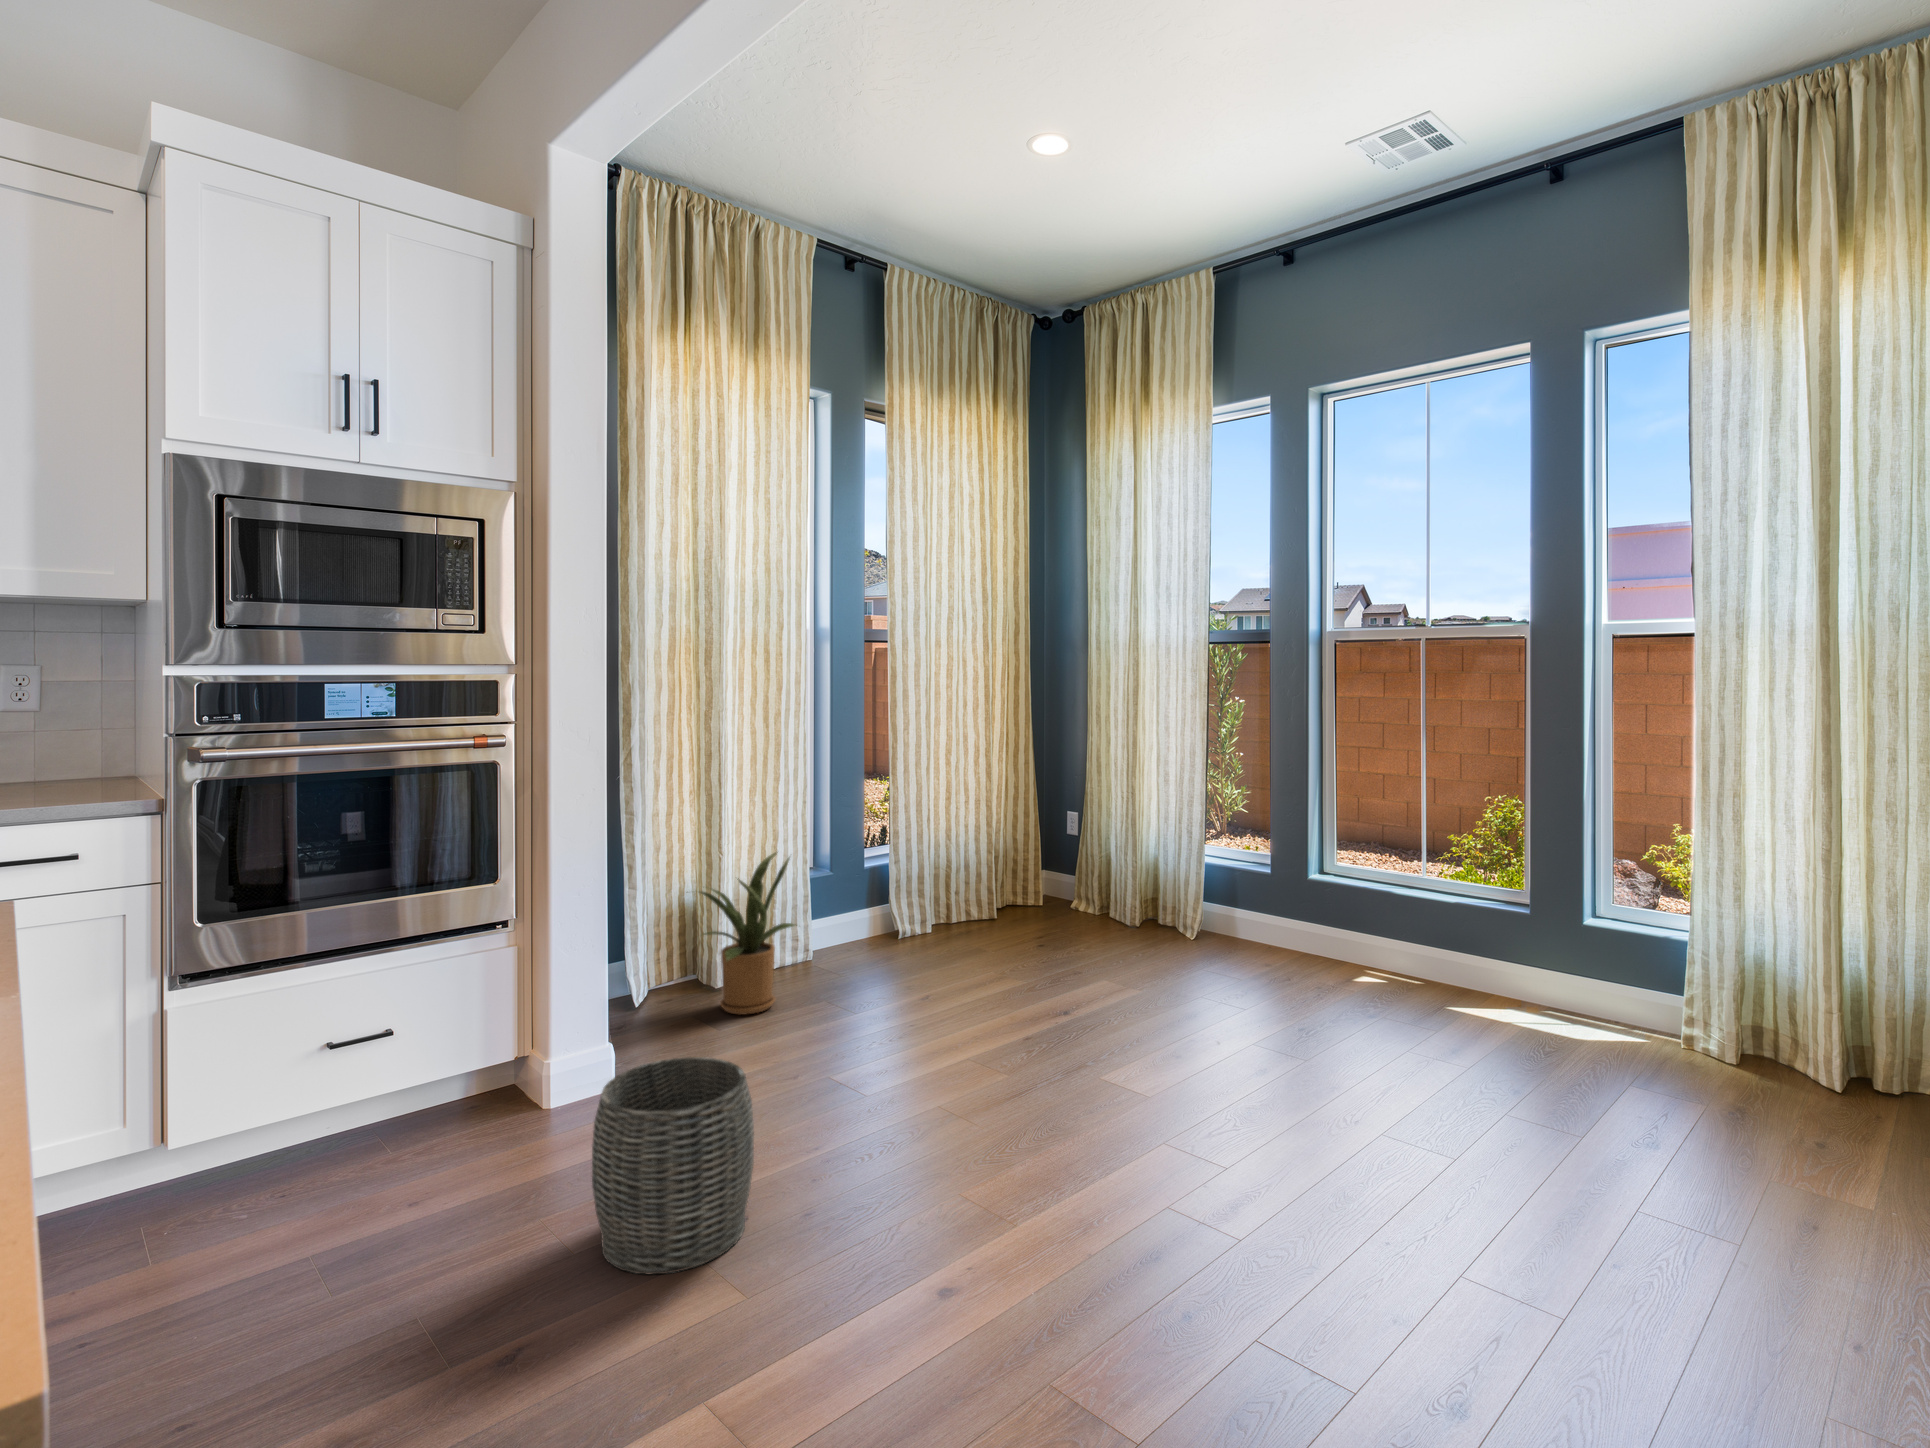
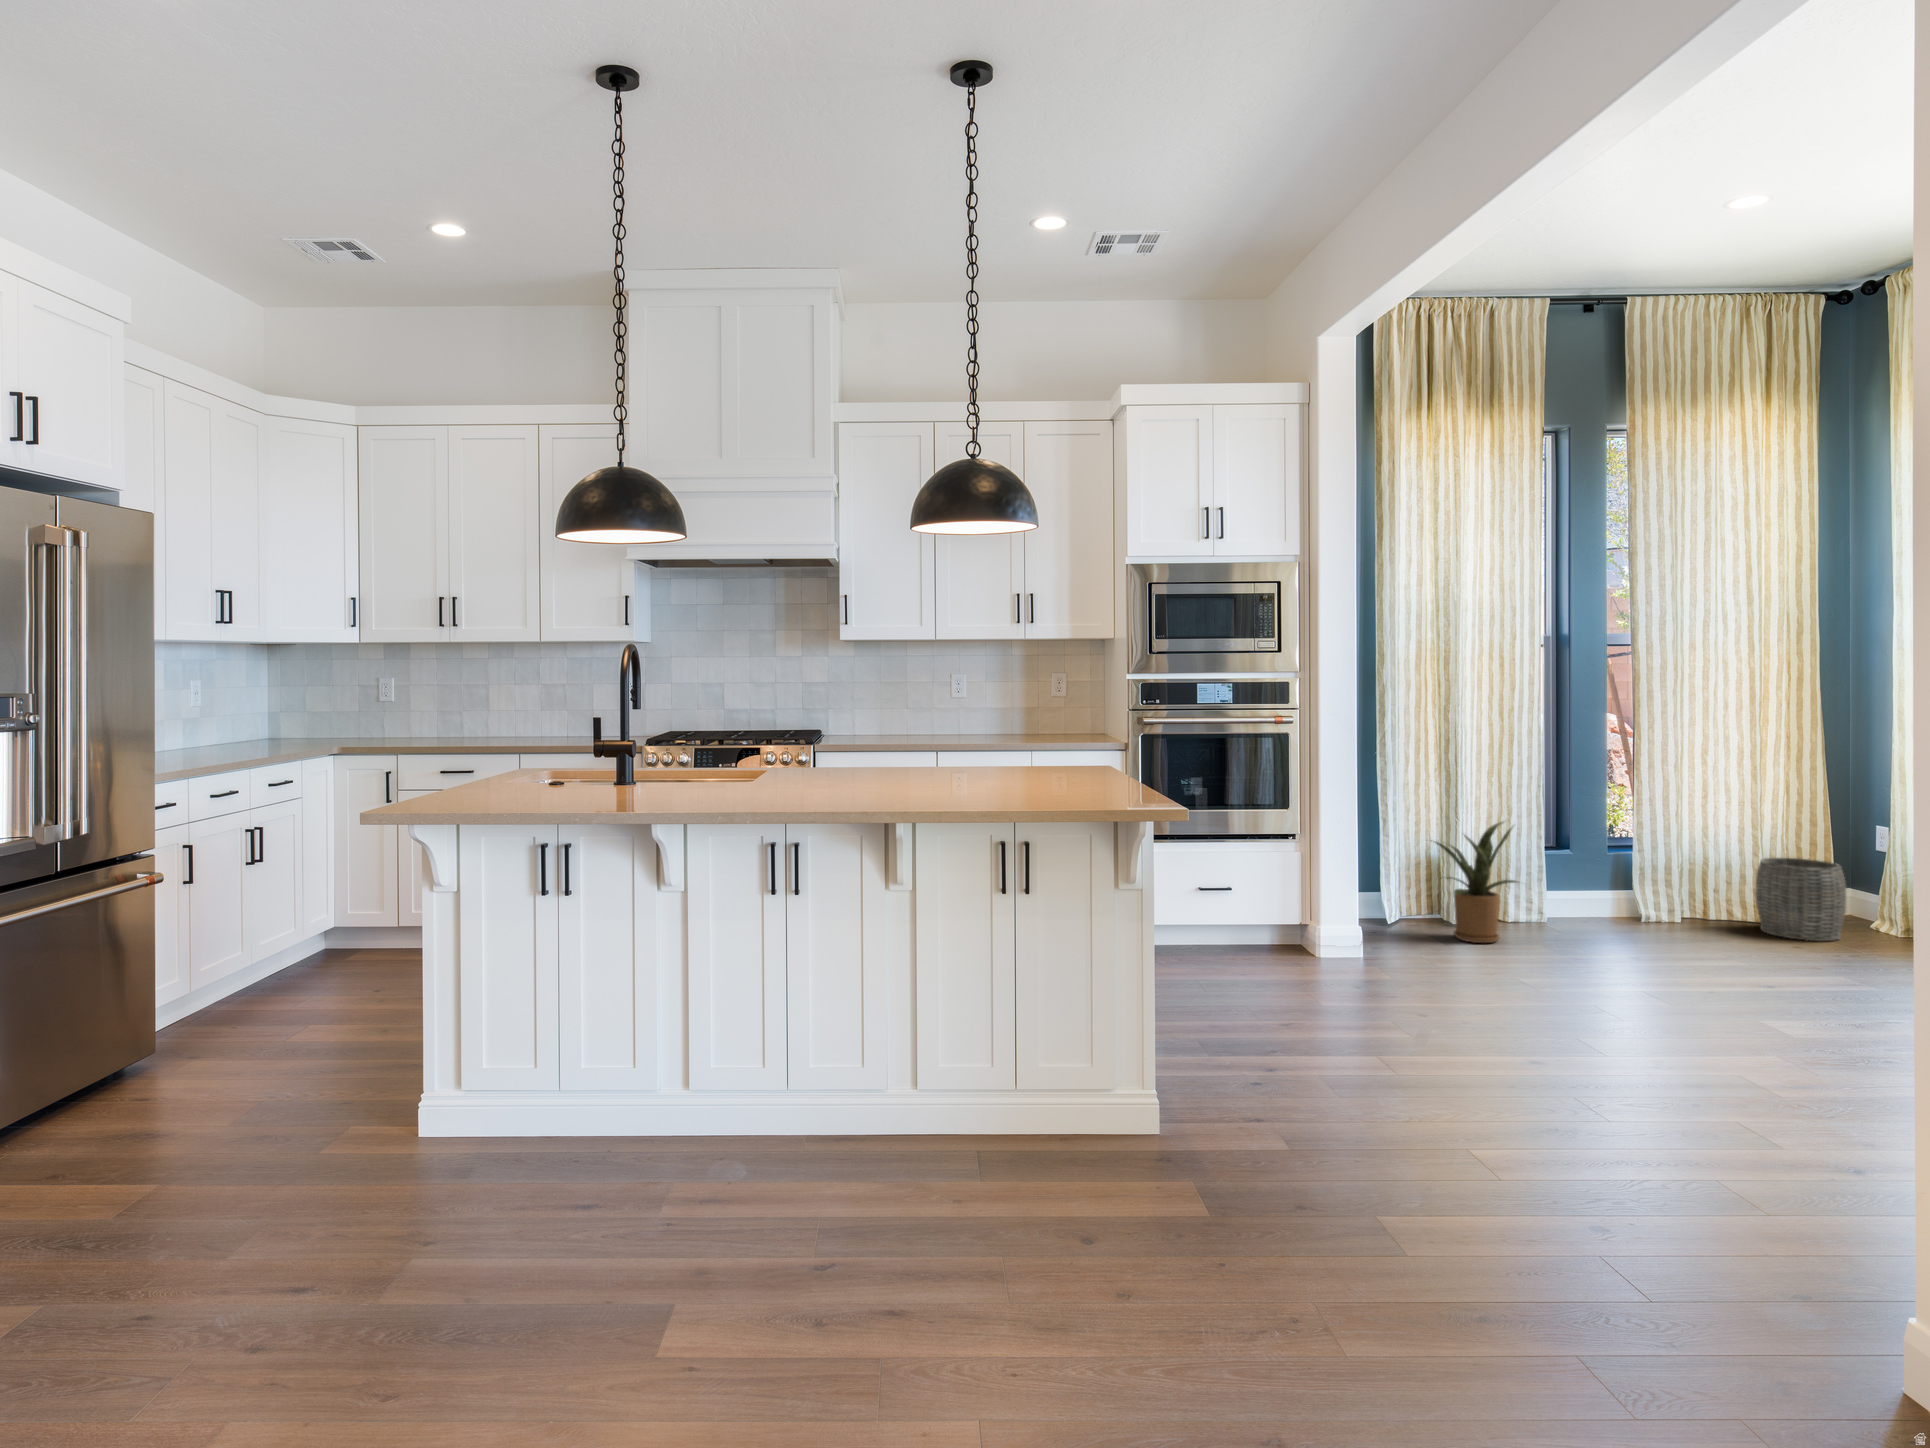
woven basket: present [592,1057,754,1274] -> present [1756,858,1846,941]

